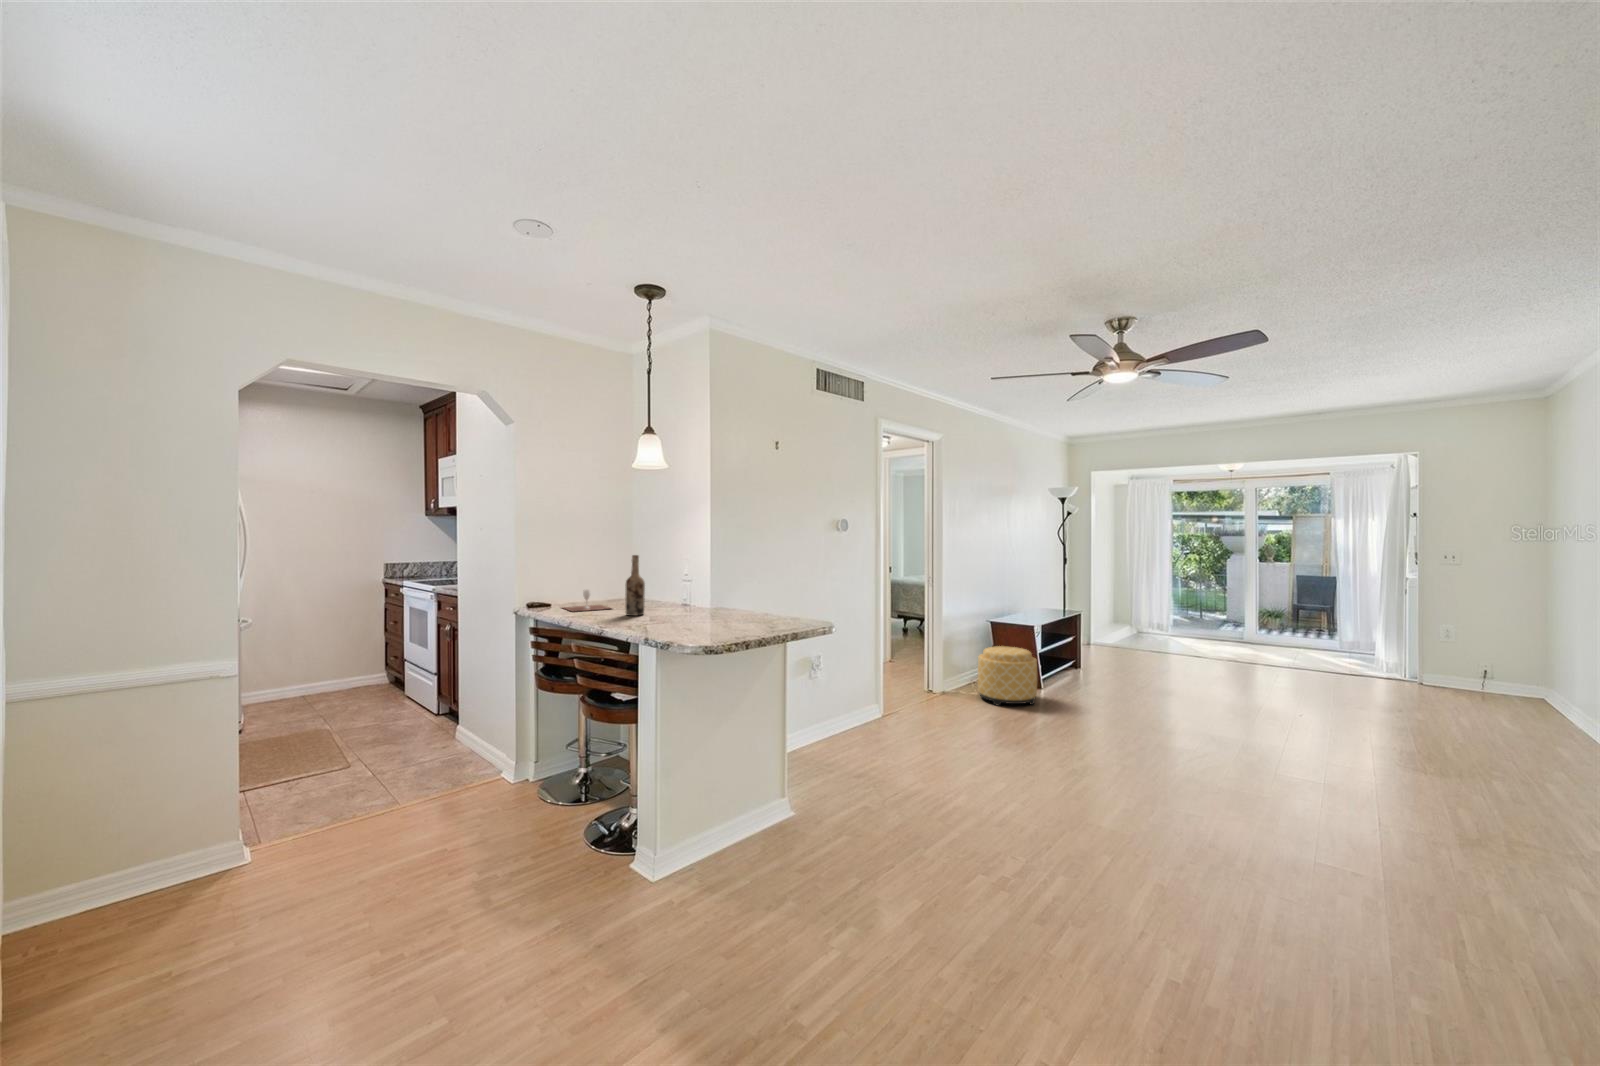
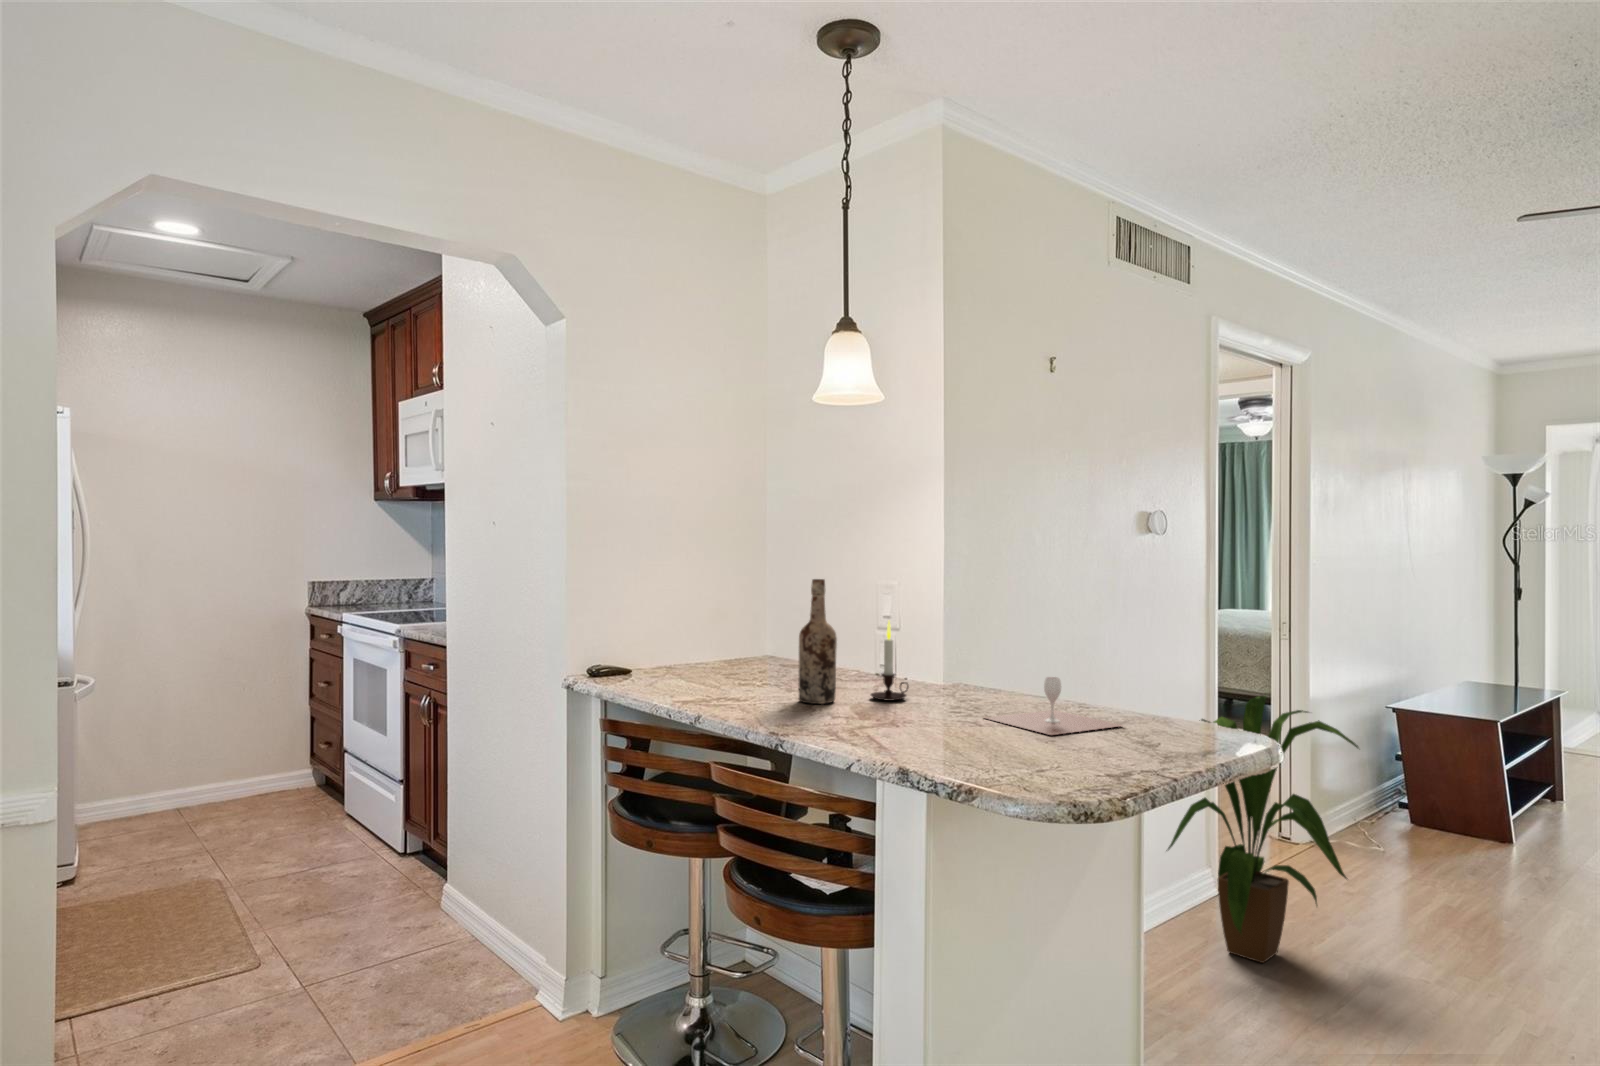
candle: none [663,575,684,614] -> present [871,622,909,701]
wine glass: present [564,590,610,612] -> present [986,677,1121,735]
house plant: none [839,612,930,746] -> present [1166,696,1358,963]
ottoman: present [978,646,1037,706] -> none [1391,757,1523,878]

